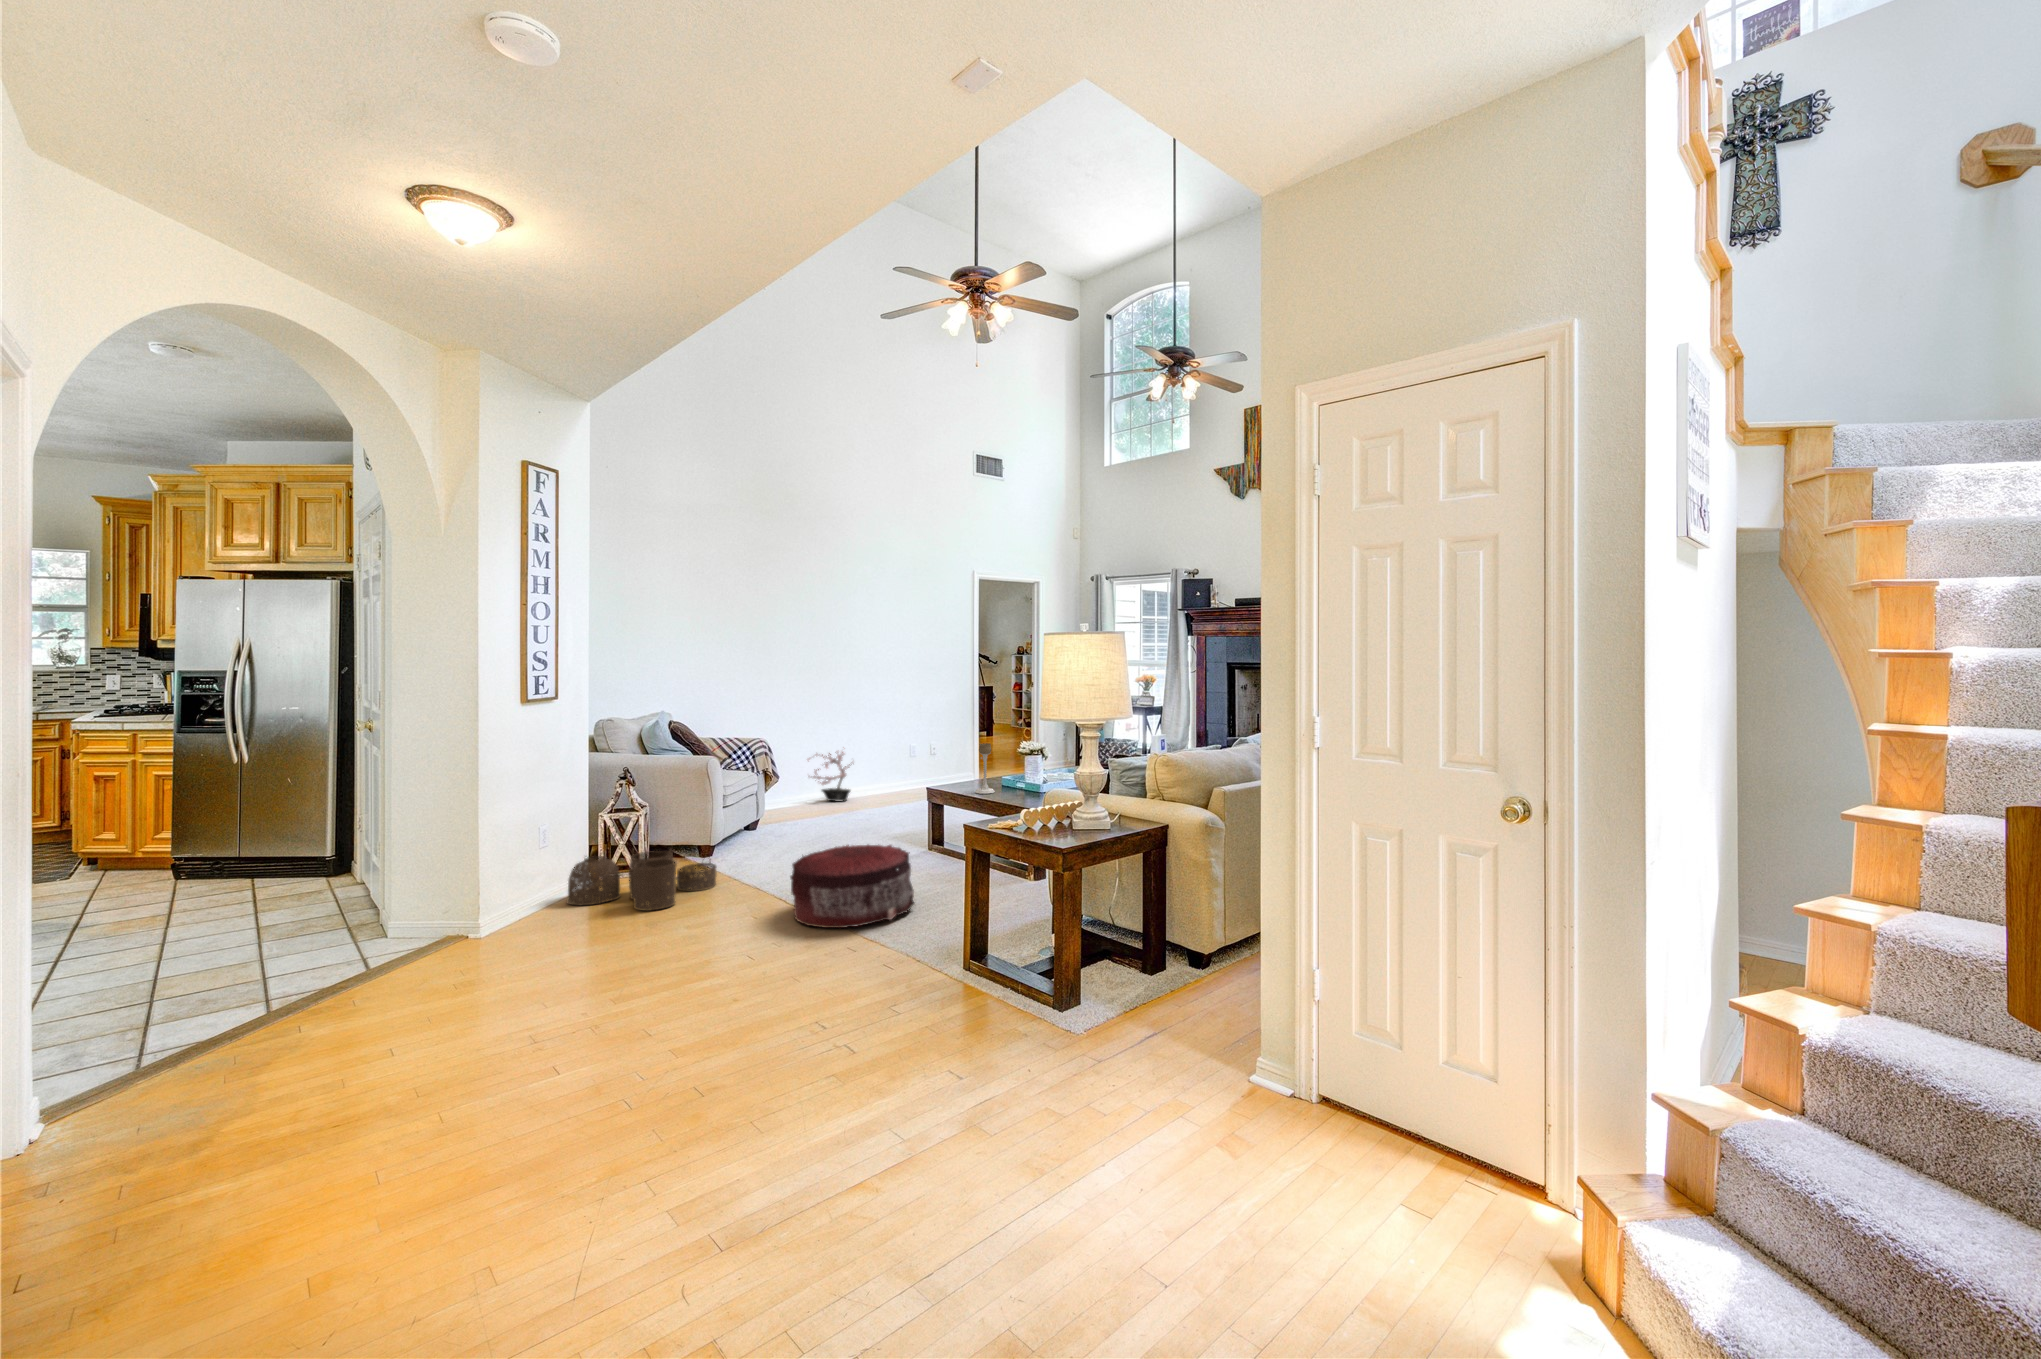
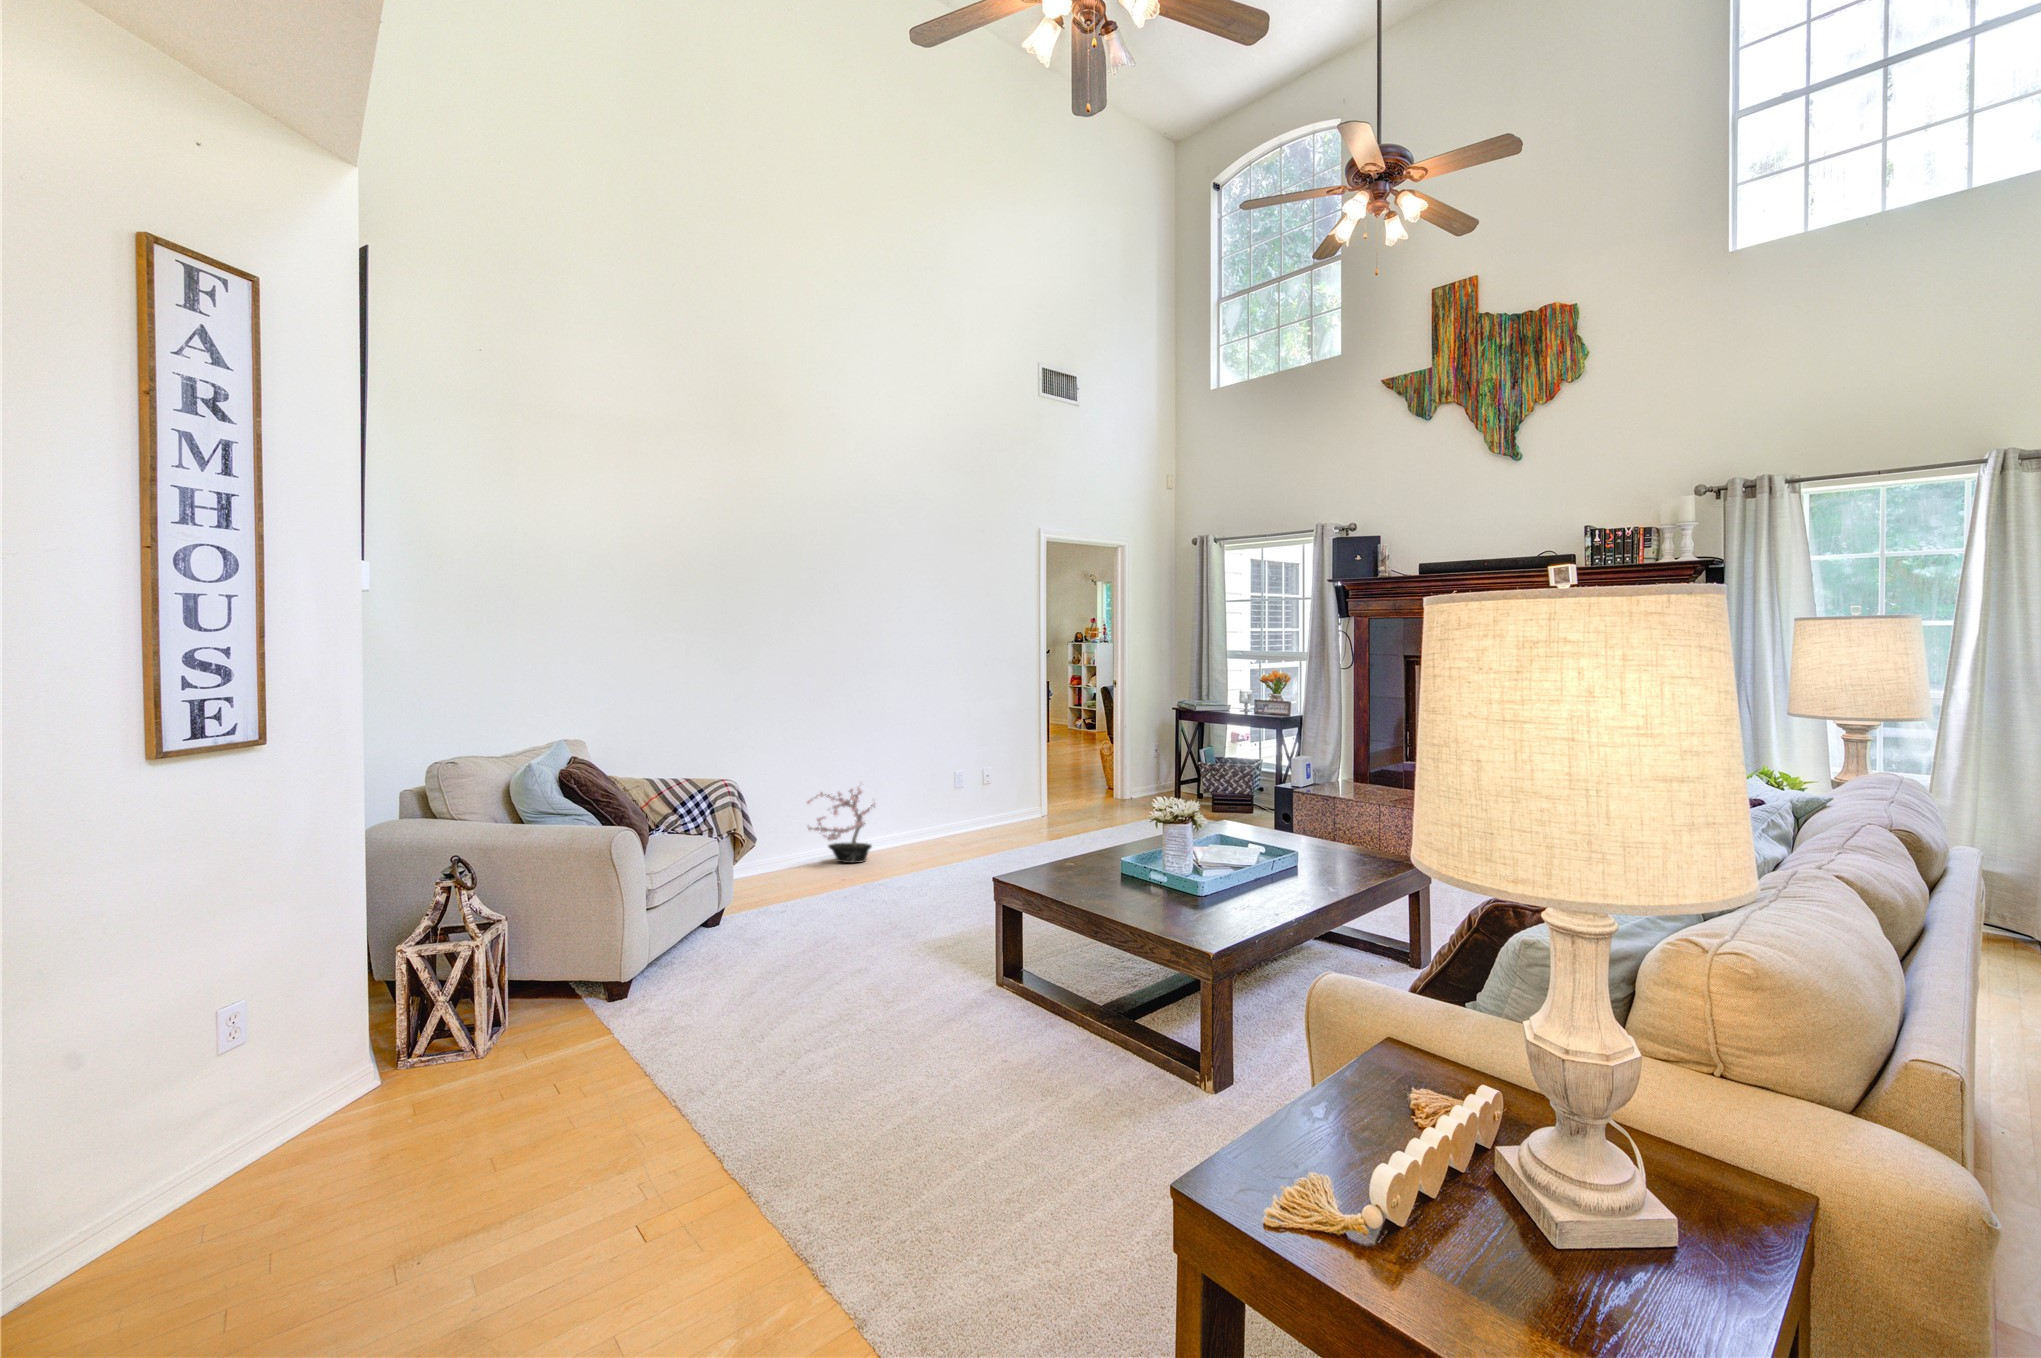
candle holder: present [975,743,995,794] -> none [1078,803,1114,895]
pouf: present [790,845,914,928] -> none [716,1035,988,1294]
woven basket: present [567,849,716,911] -> none [279,1033,604,1196]

